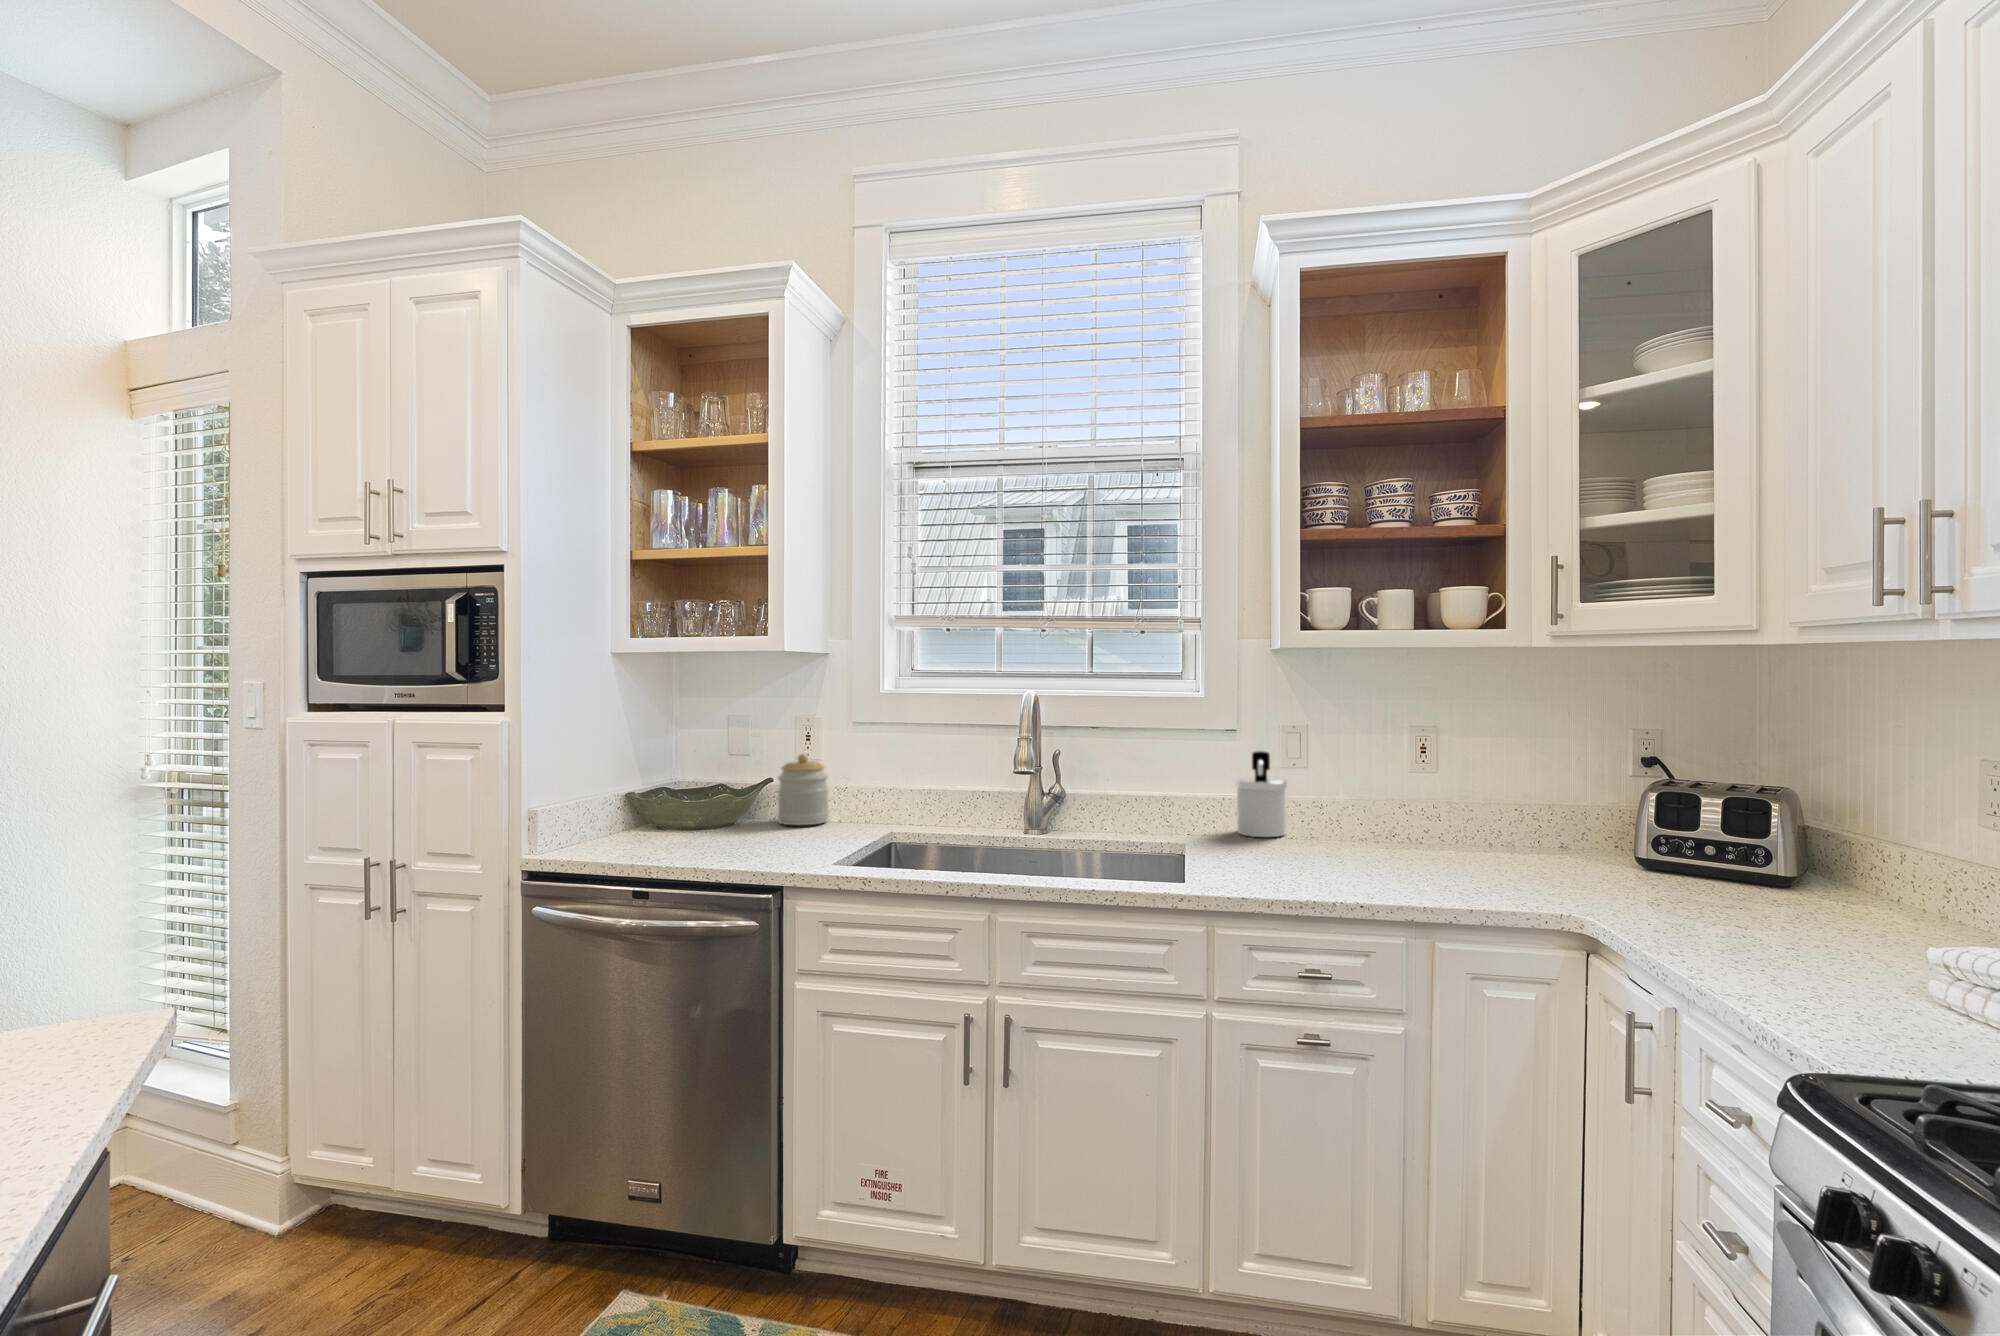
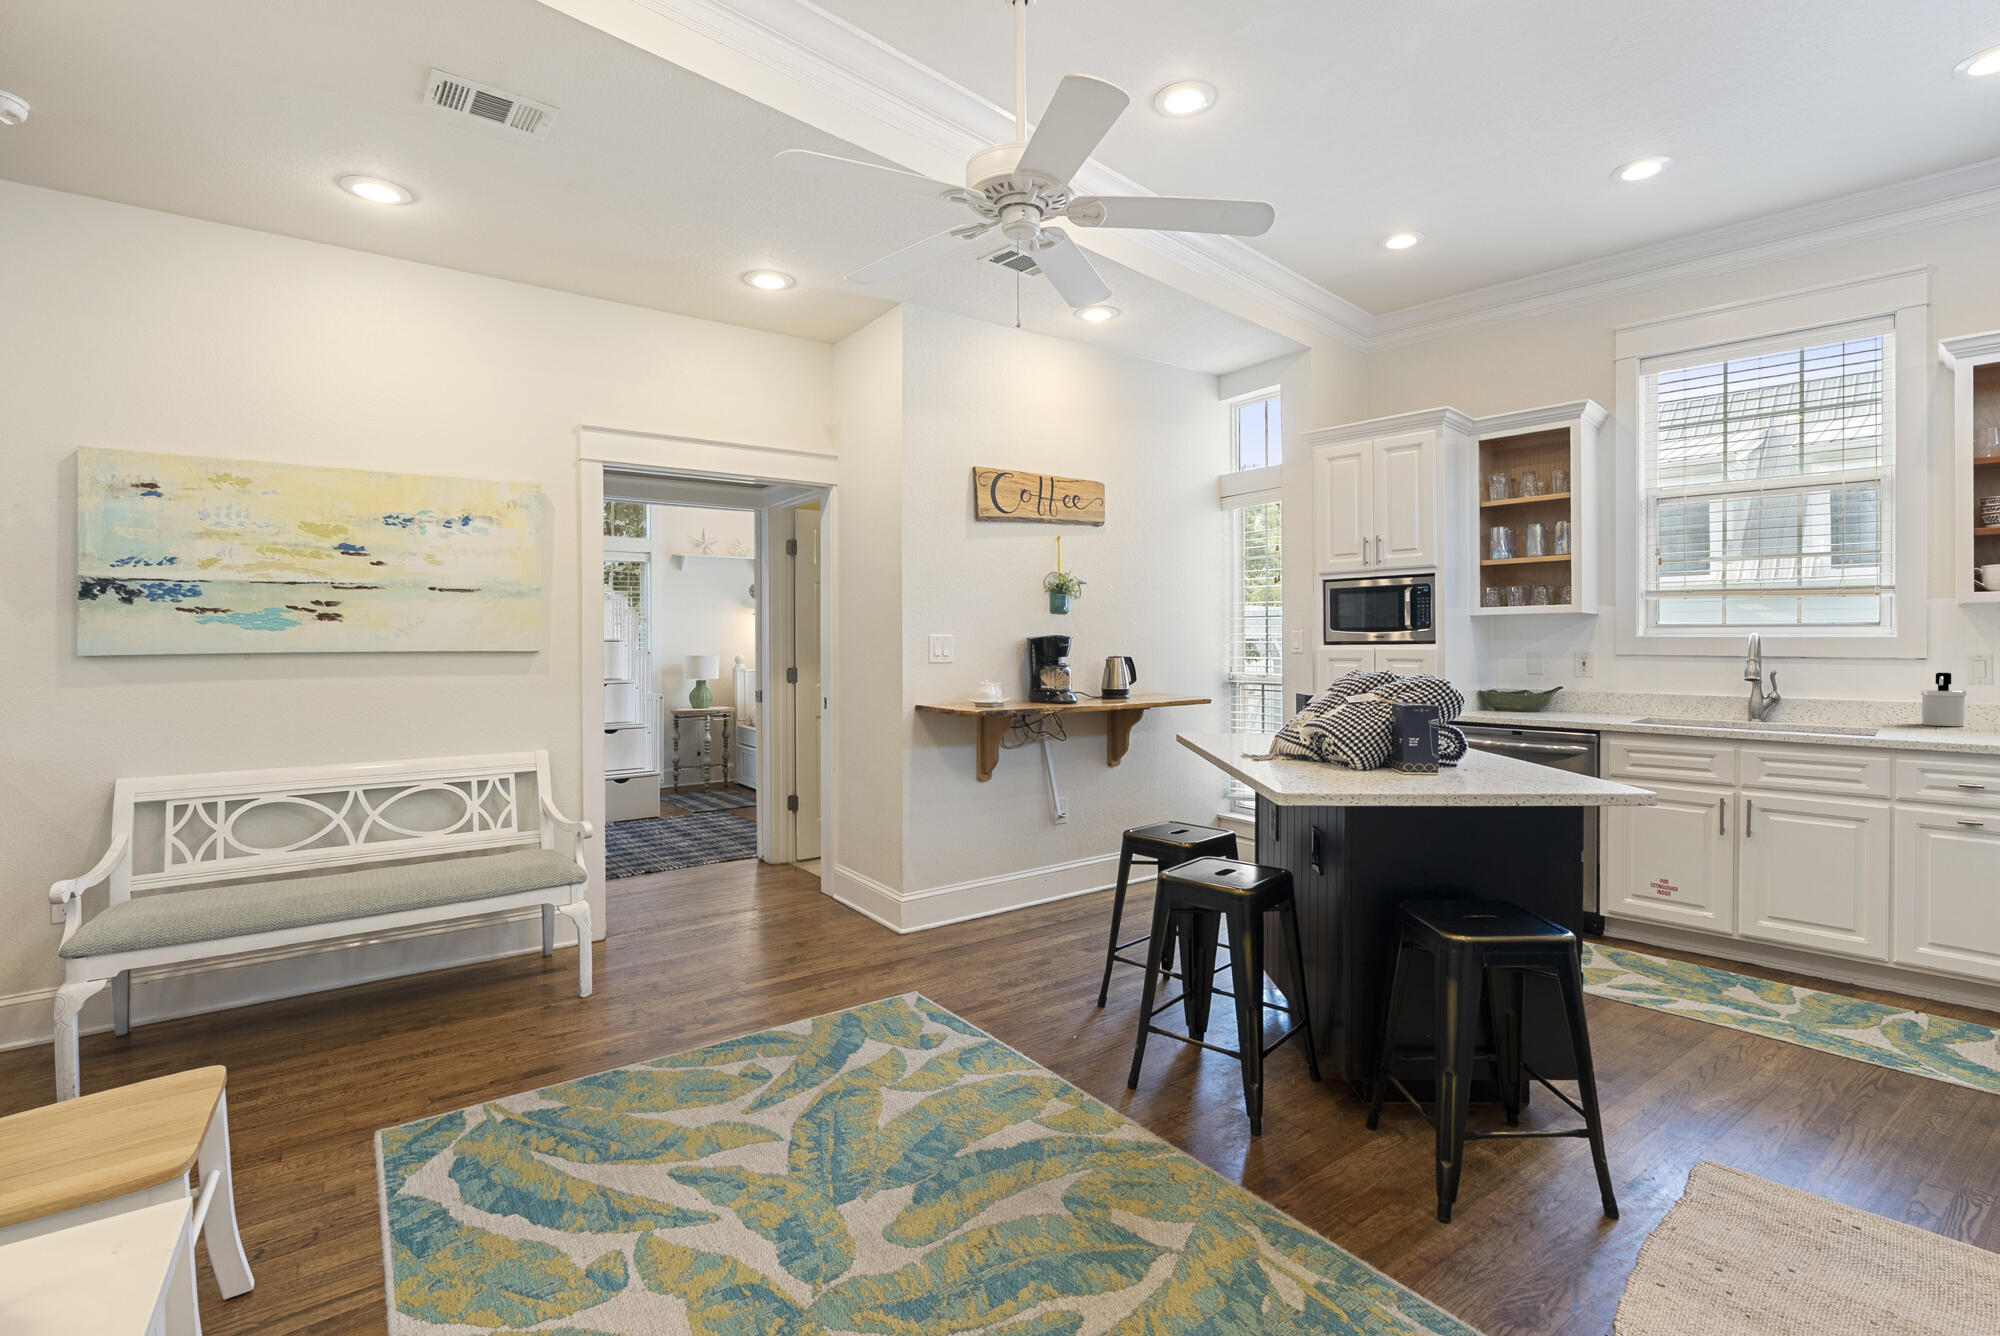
jar: present [778,754,829,825] -> none [1574,672,1608,711]

